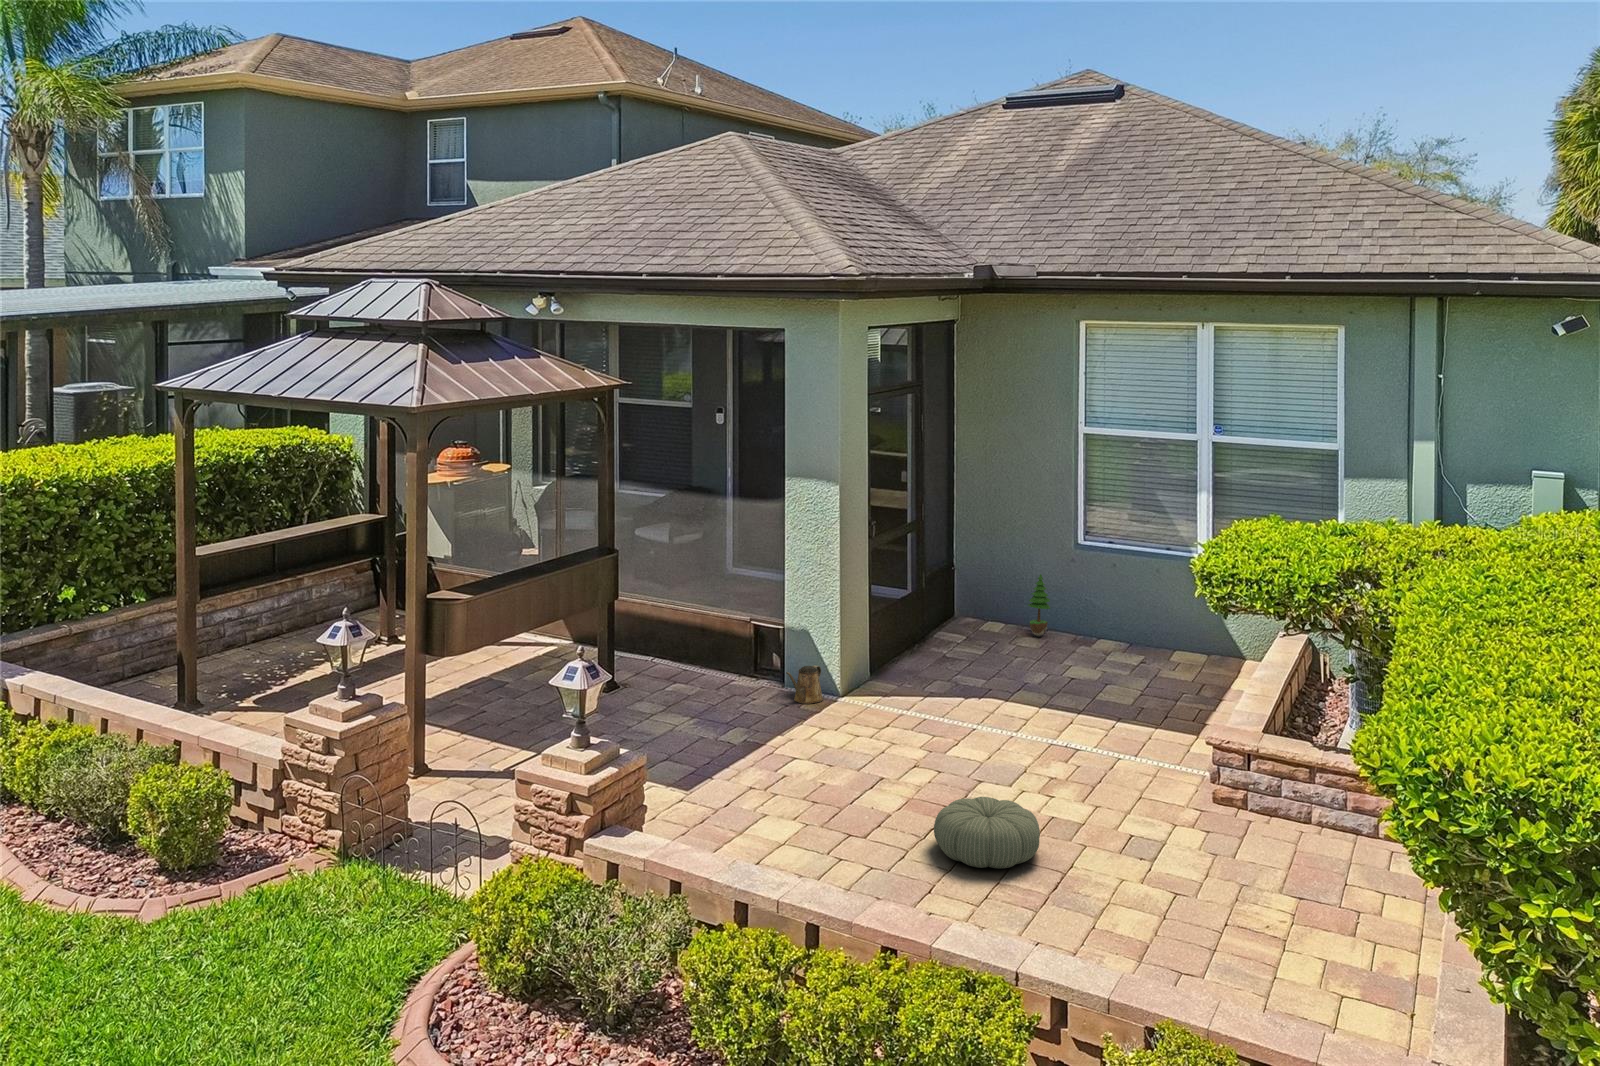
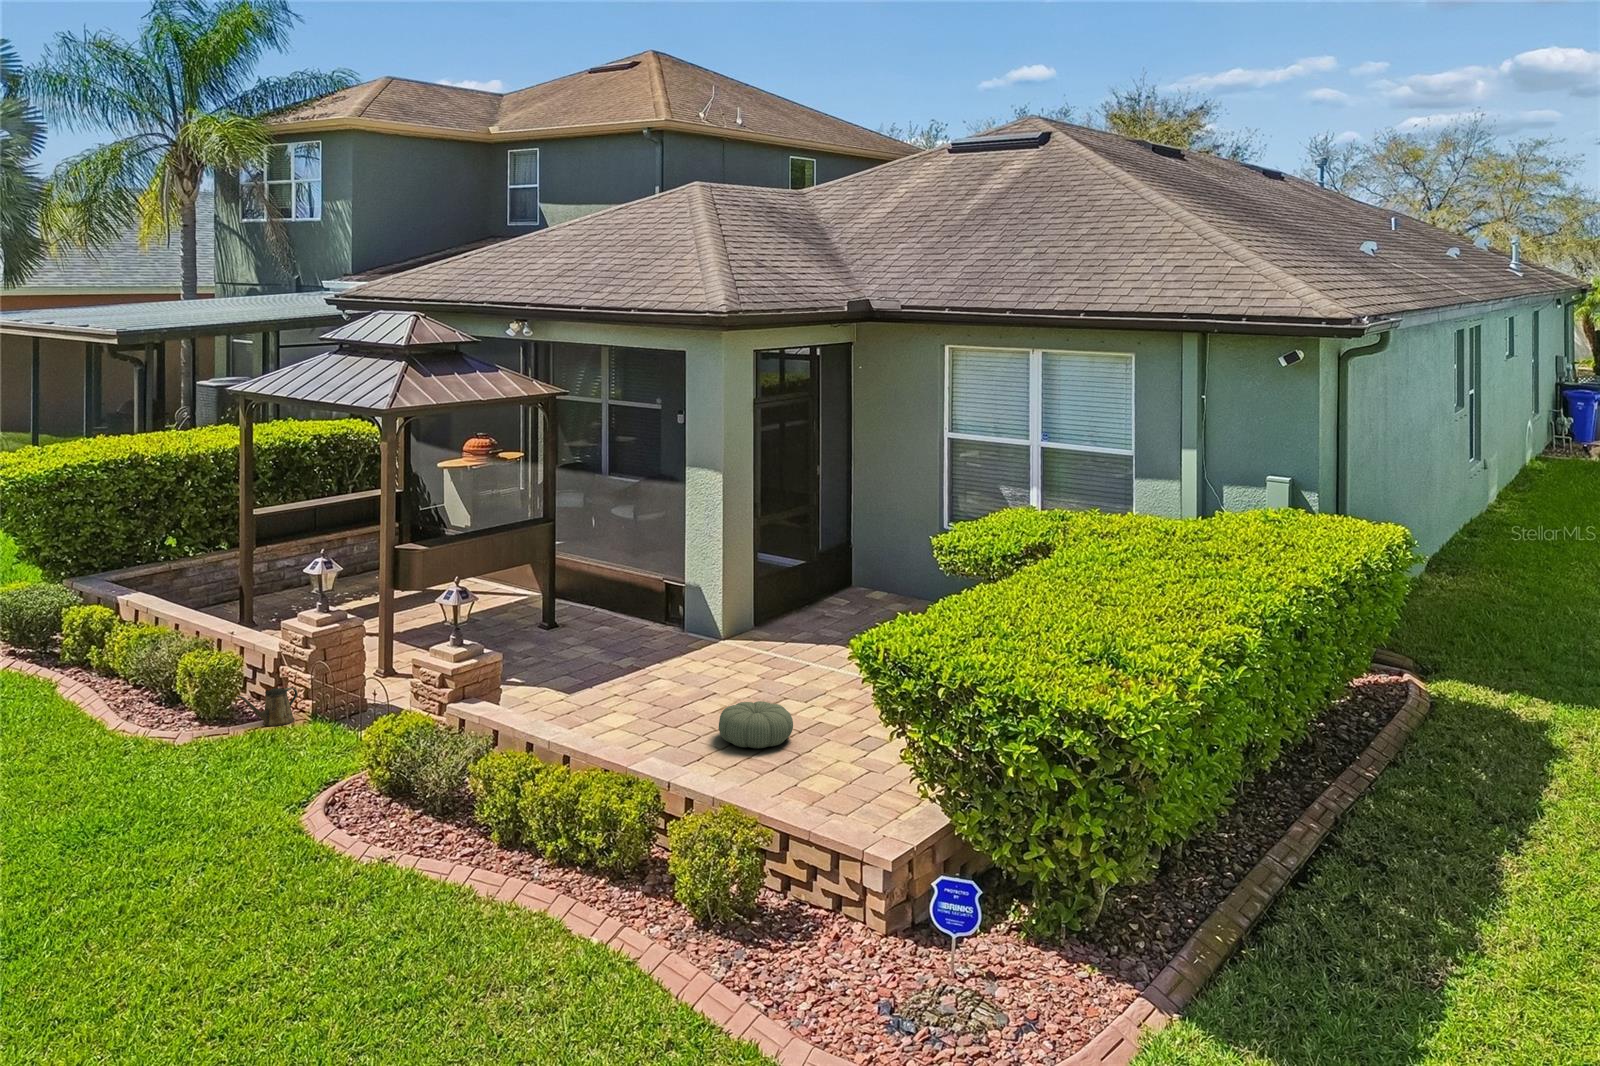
potted tree: present [1028,574,1050,637] -> none [903,549,922,600]
watering can: present [786,665,823,704] -> present [237,688,298,726]

